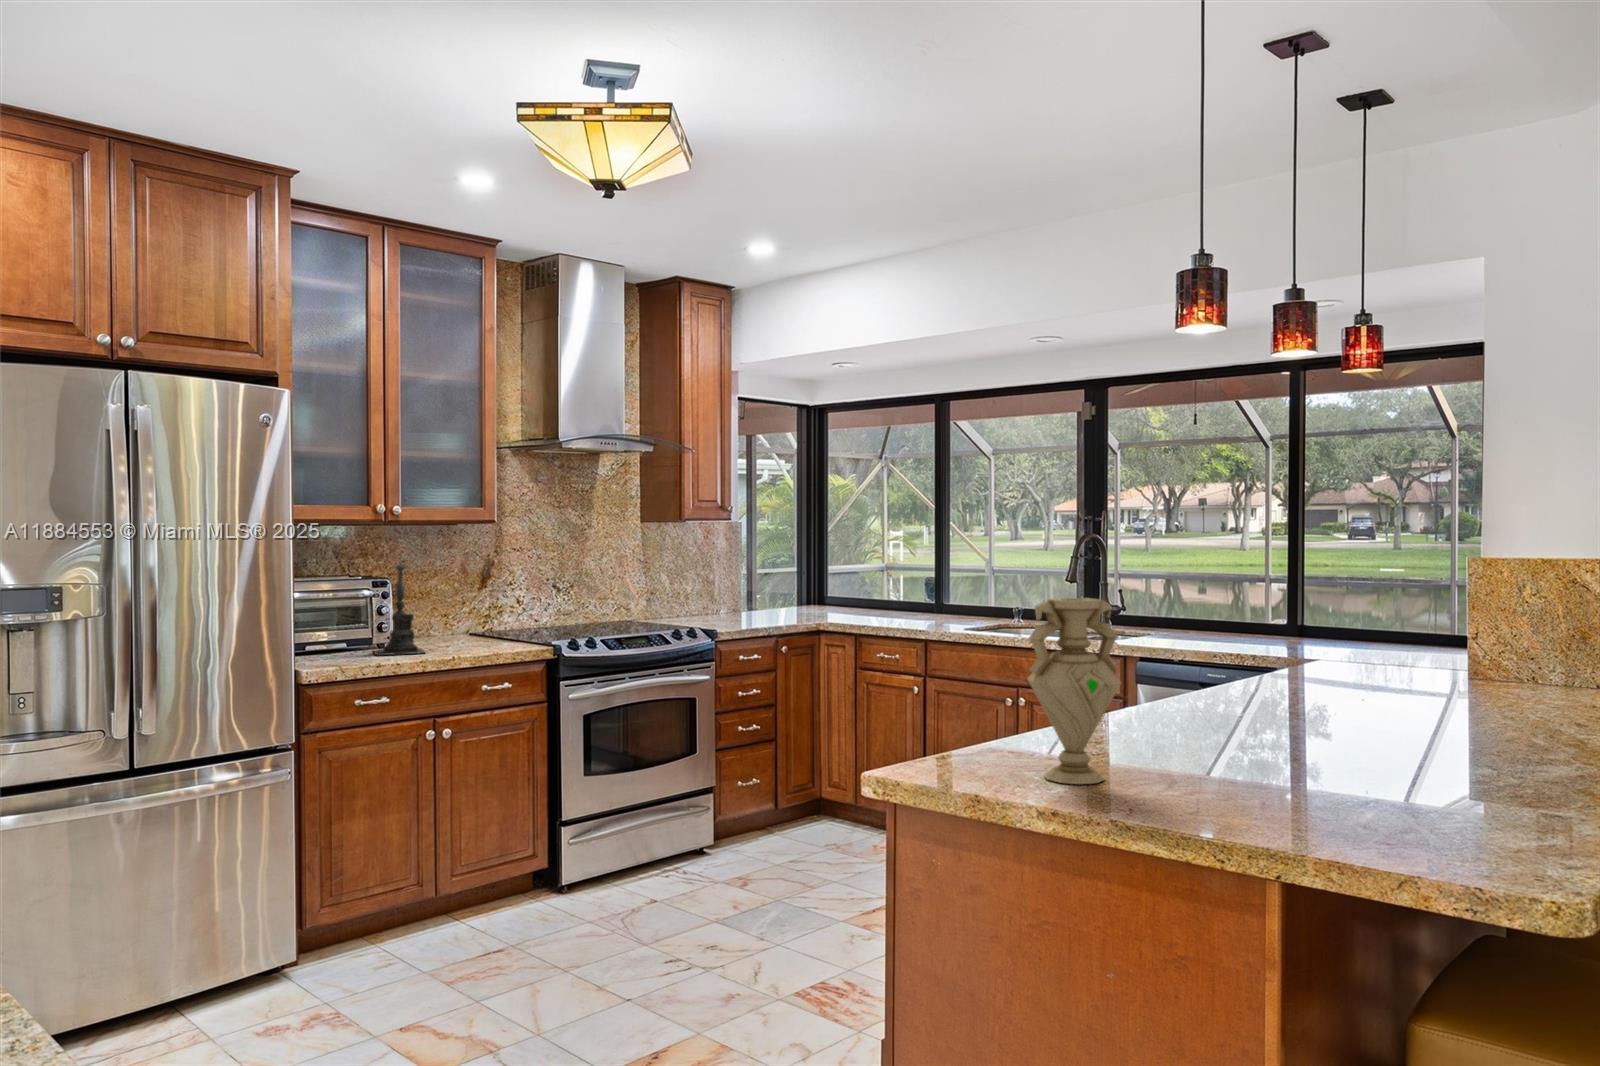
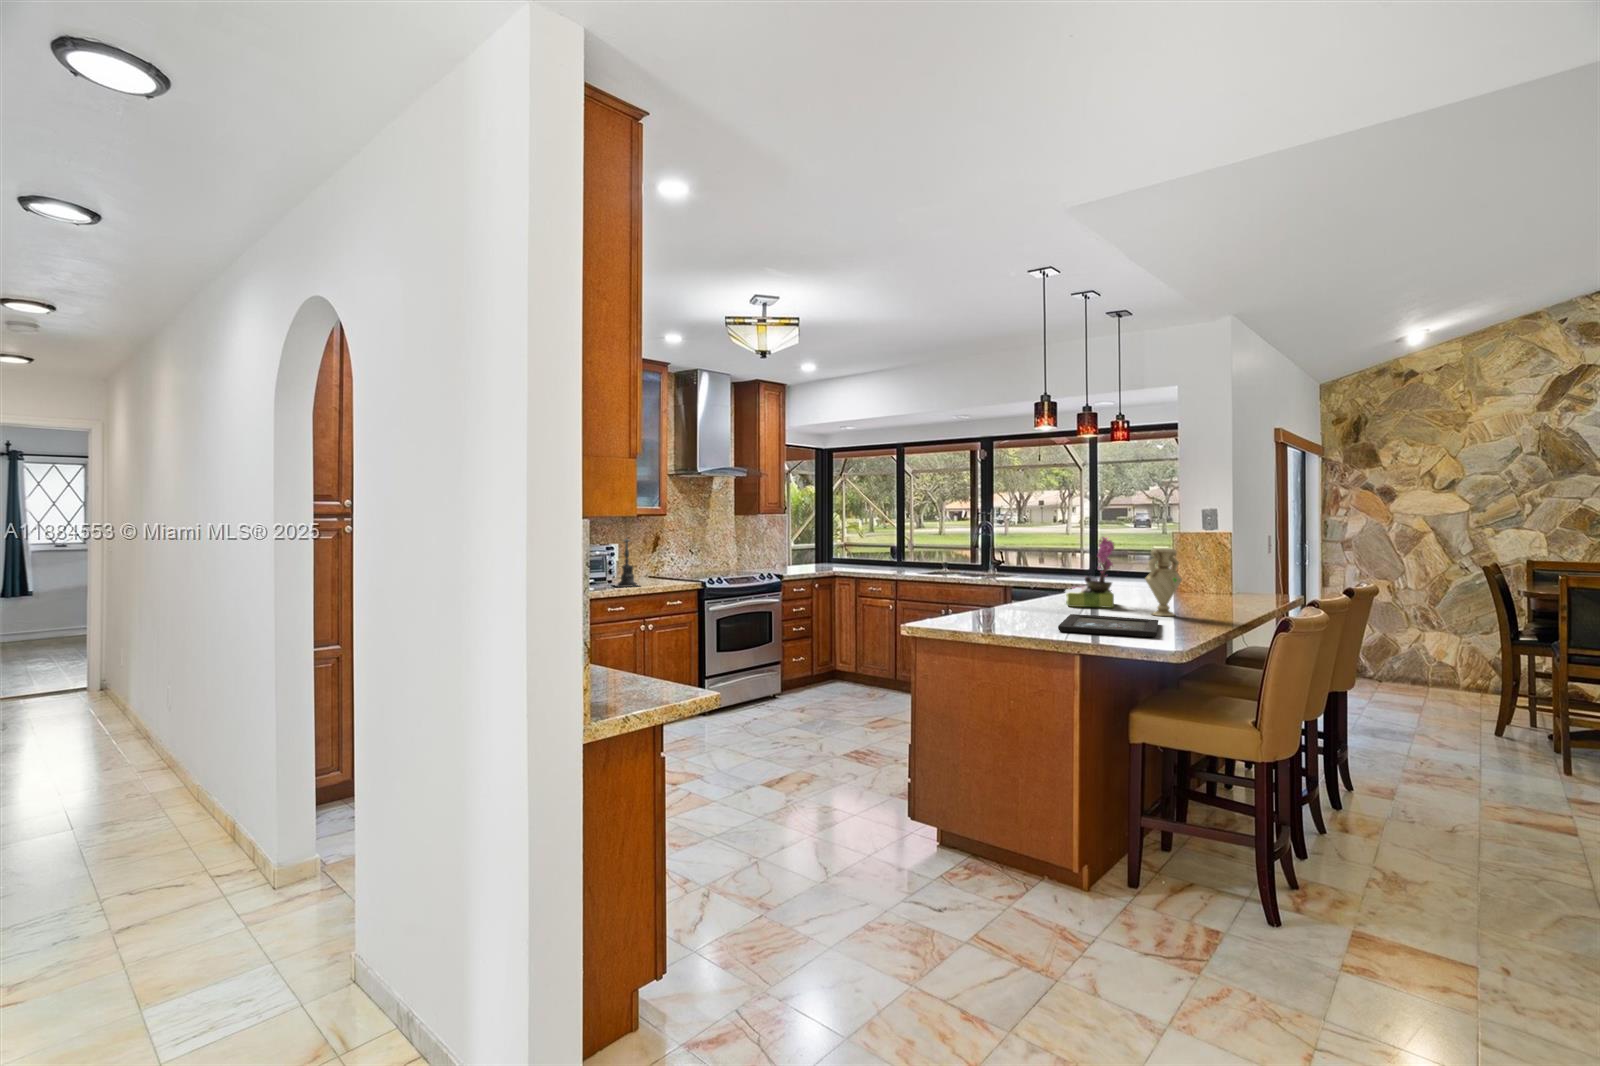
flower arrangement: none [1235,558,1354,714] -> present [1065,537,1114,608]
vase: present [1028,598,1121,784] -> present [1145,549,1182,616]
tray: none [1212,735,1460,810] -> present [1058,614,1158,637]

